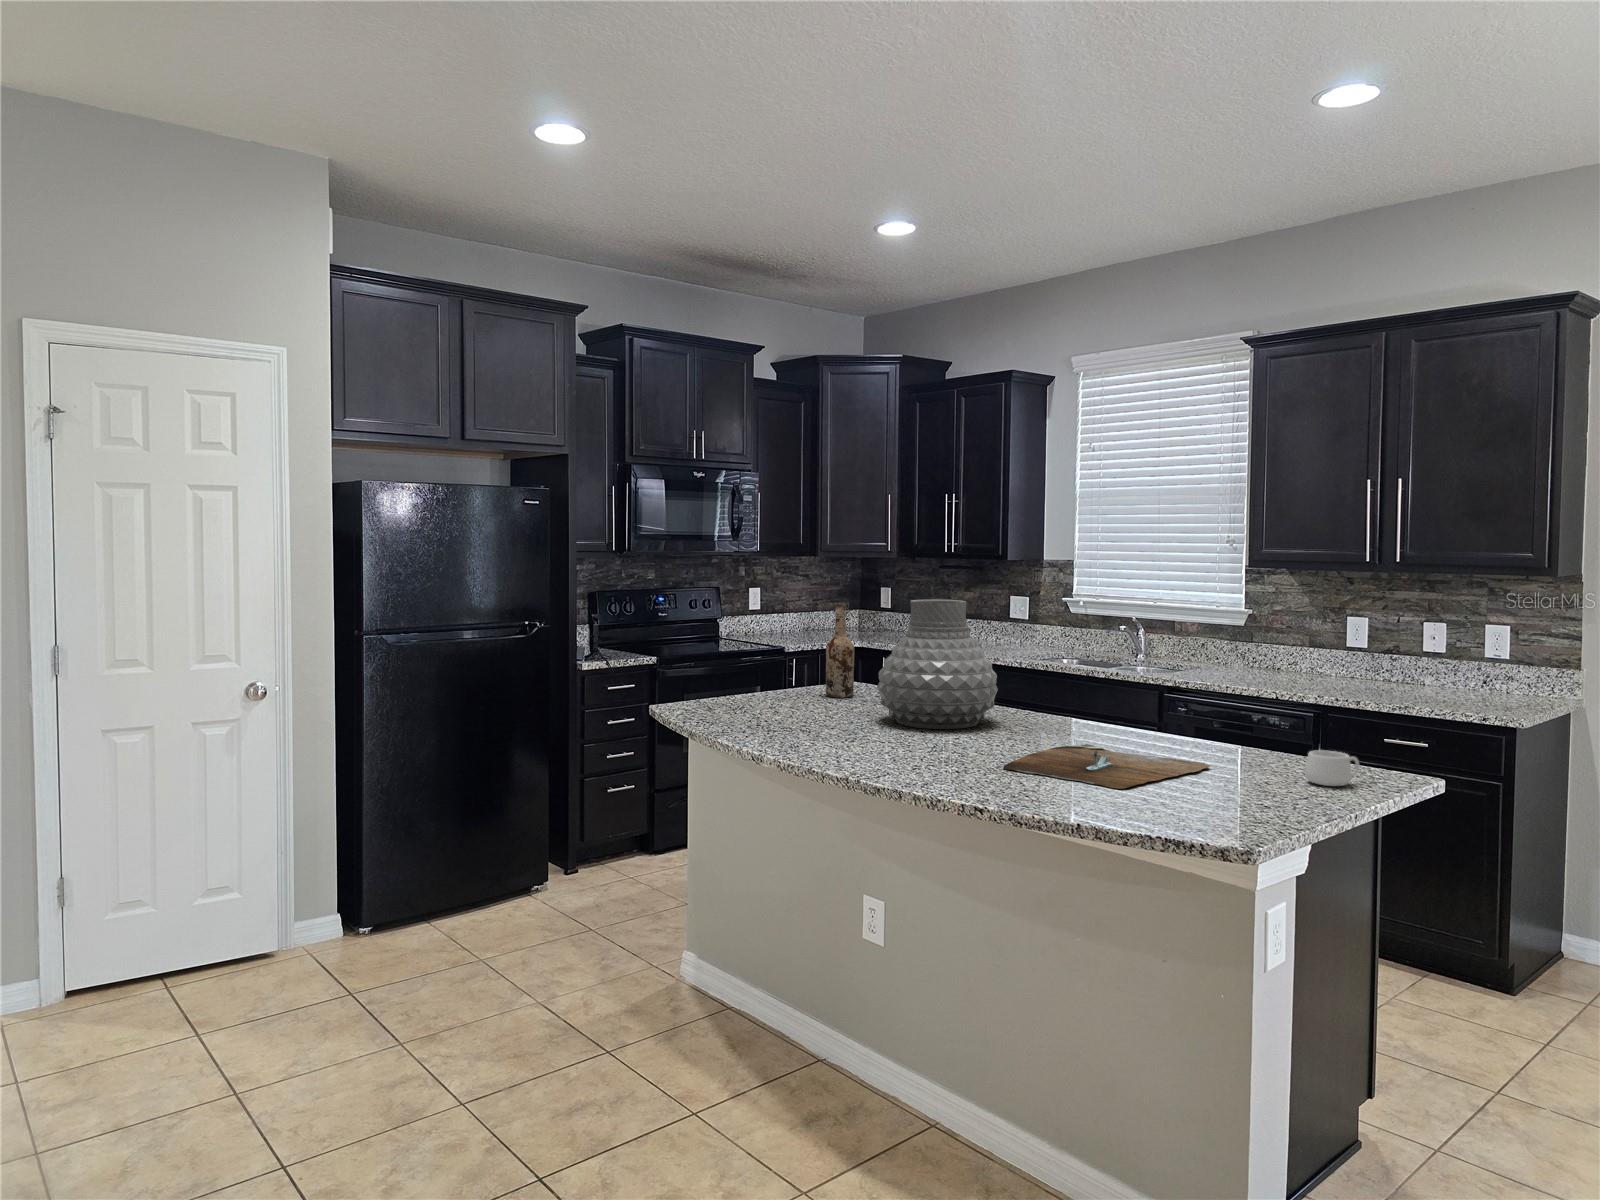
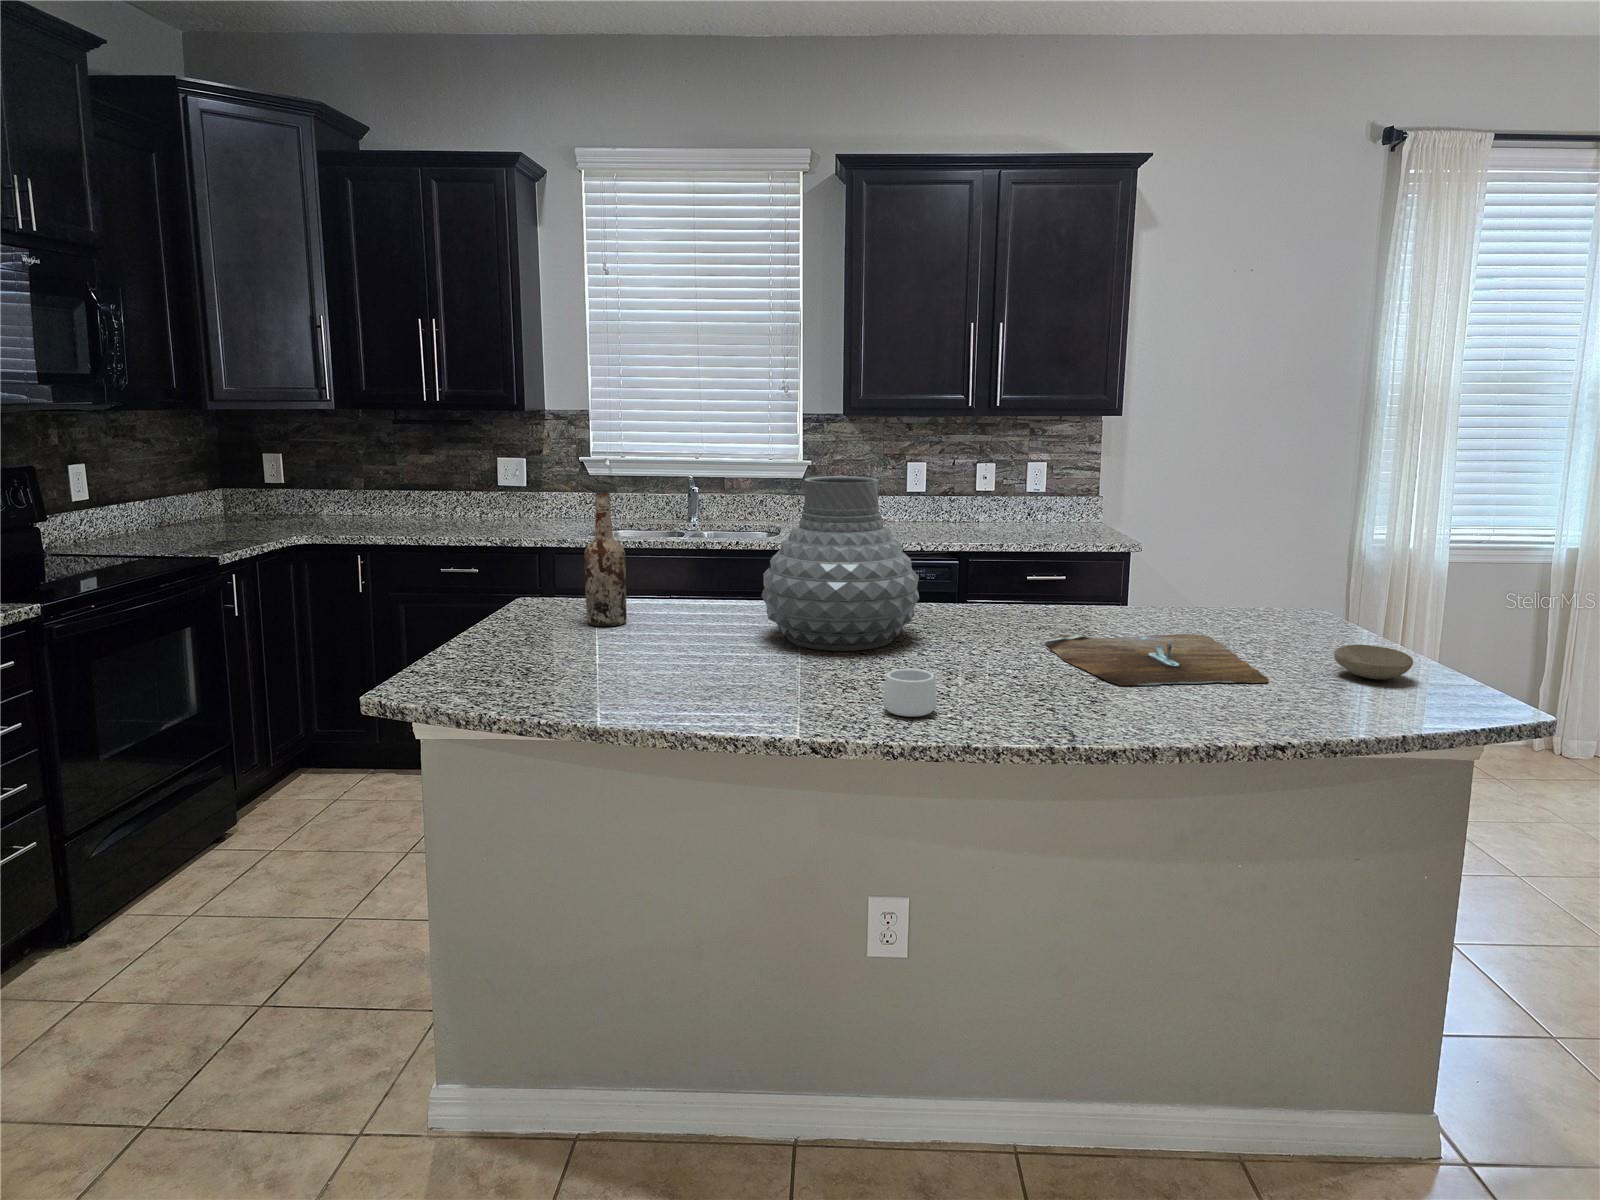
mug: present [1305,750,1359,786] -> present [883,669,937,717]
bowl: none [1194,776,1266,807] -> present [1334,645,1413,679]

